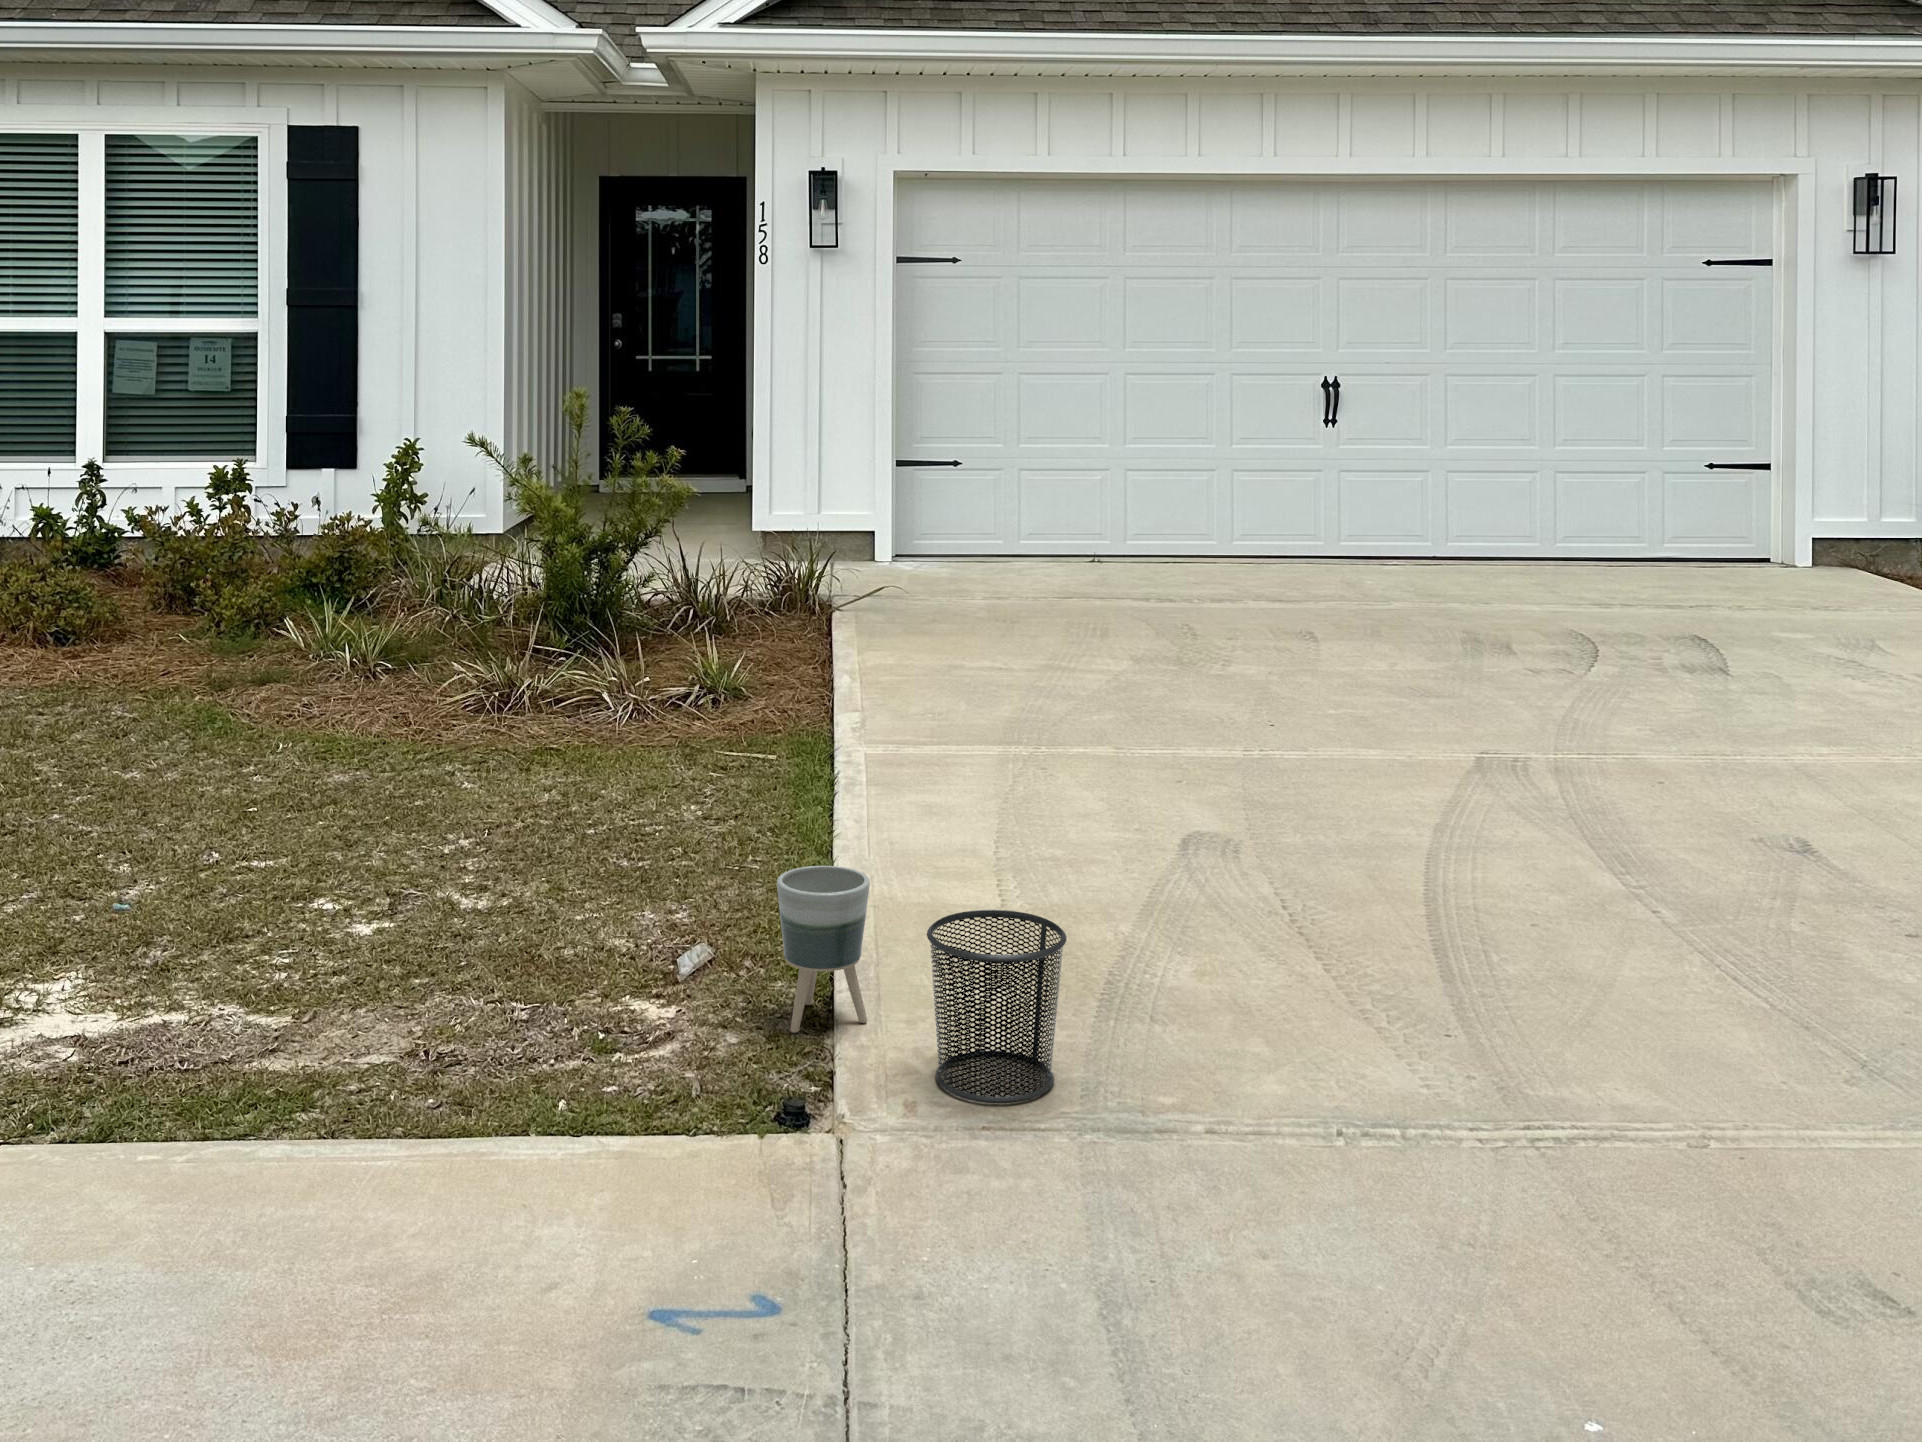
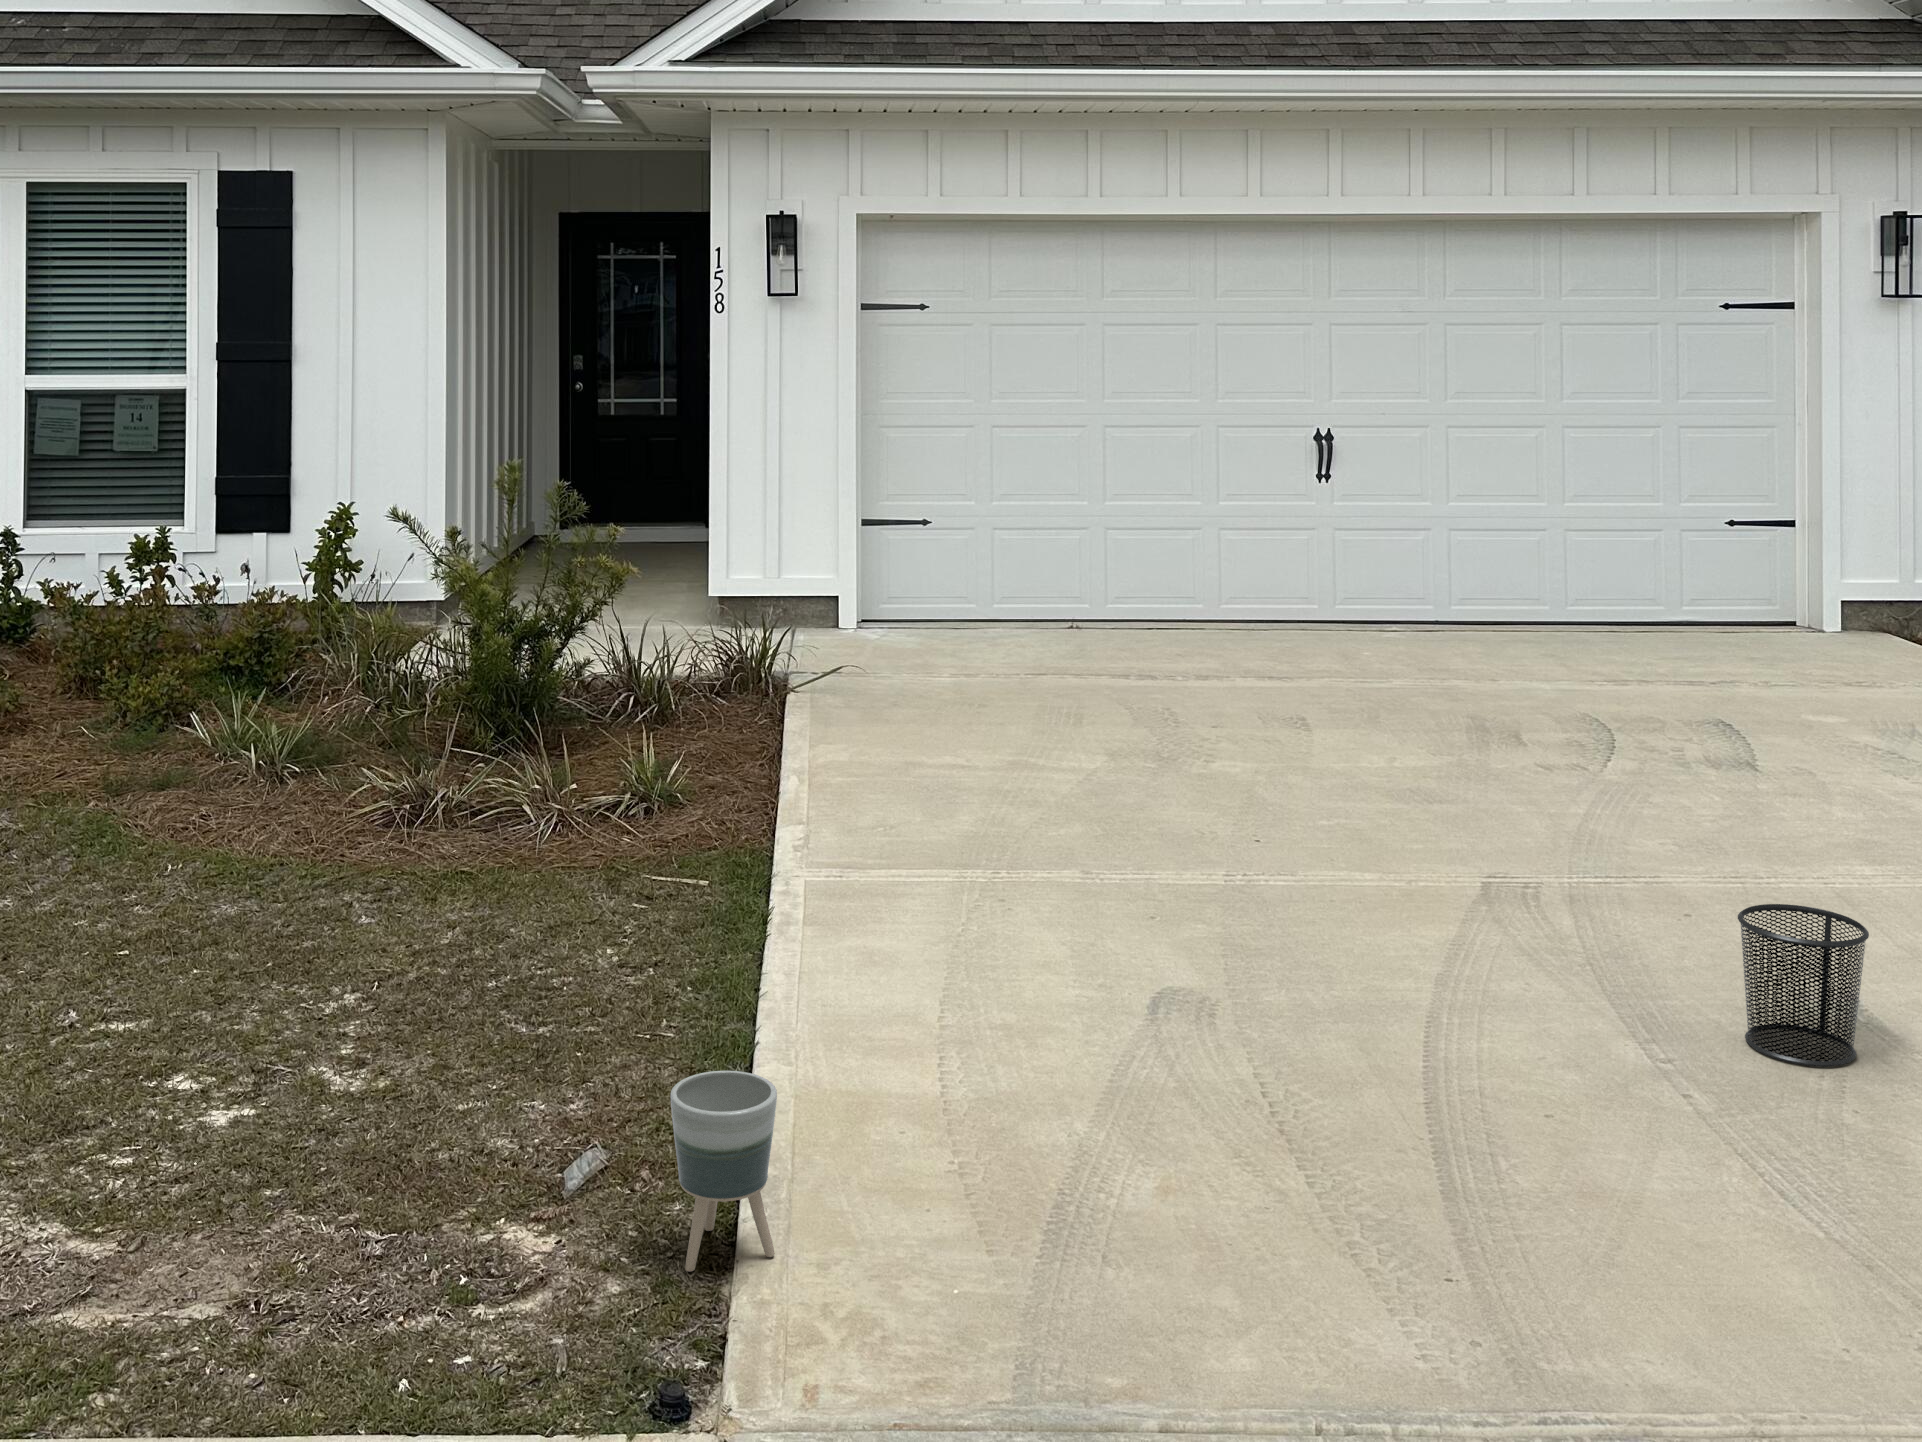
trash can: present [927,910,1067,1103] -> present [1738,904,1869,1067]

